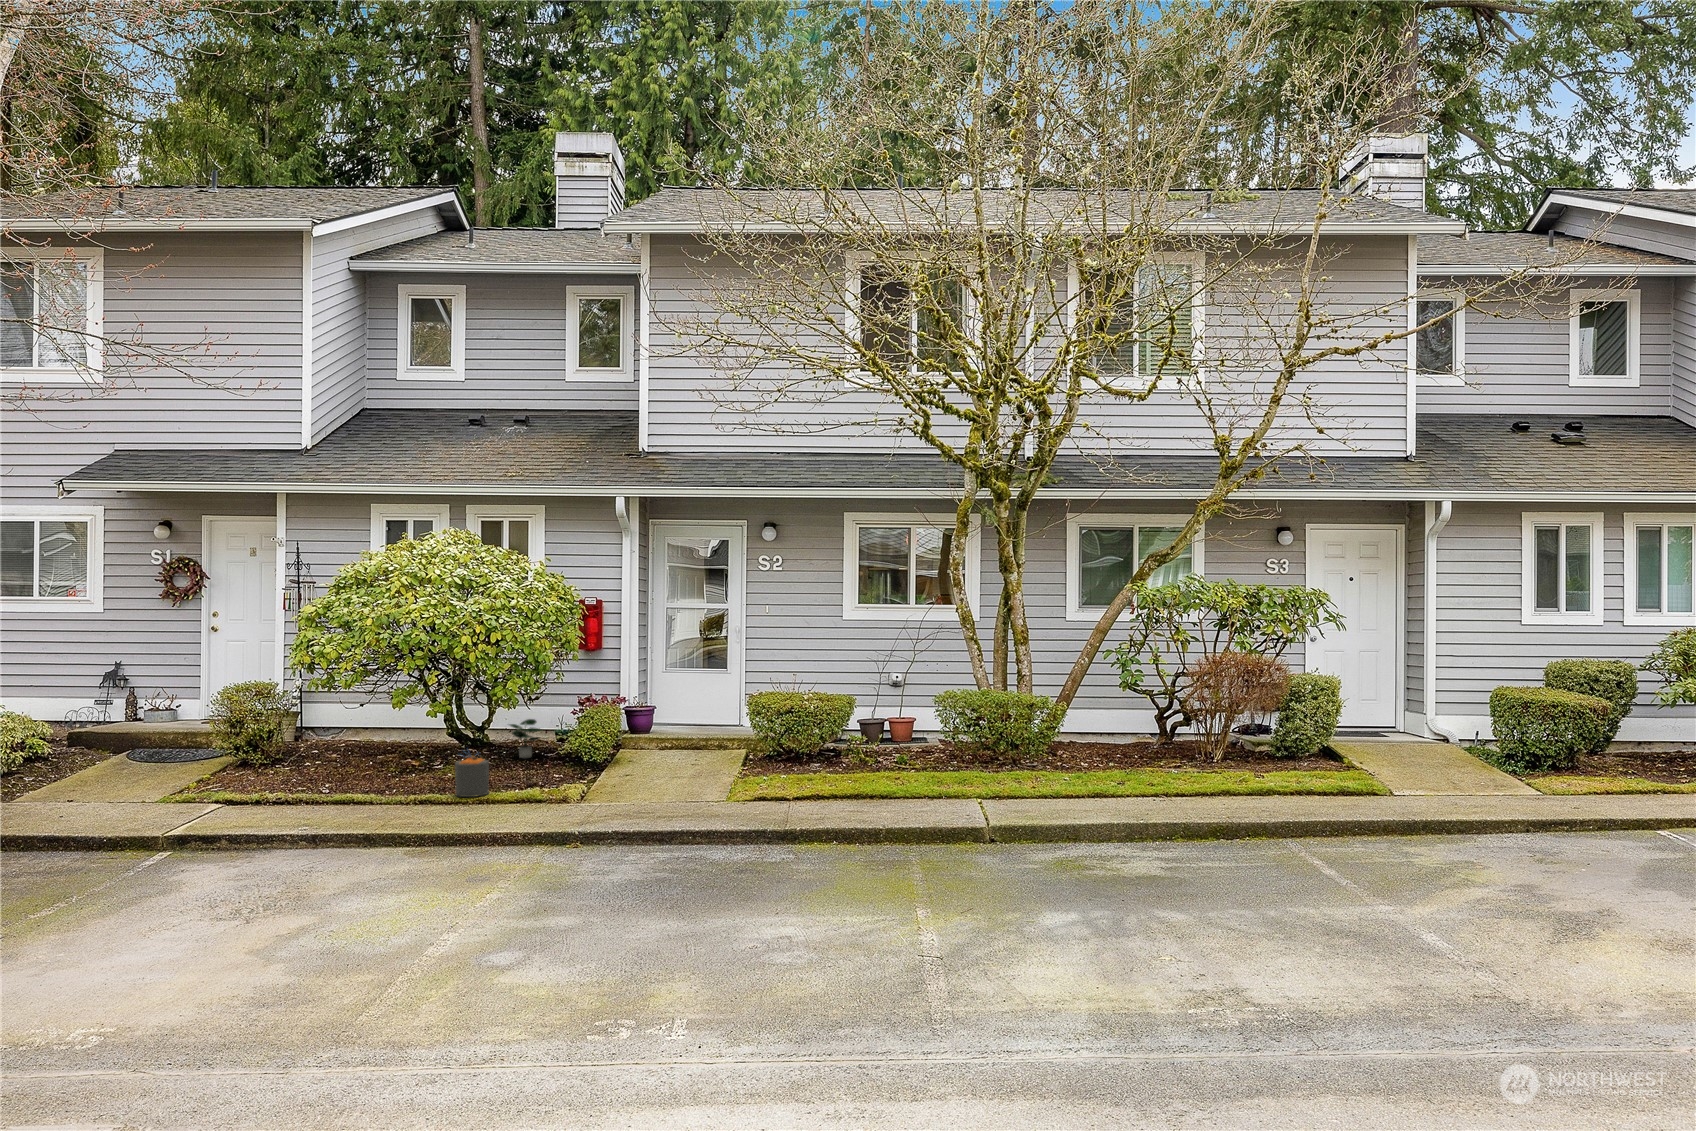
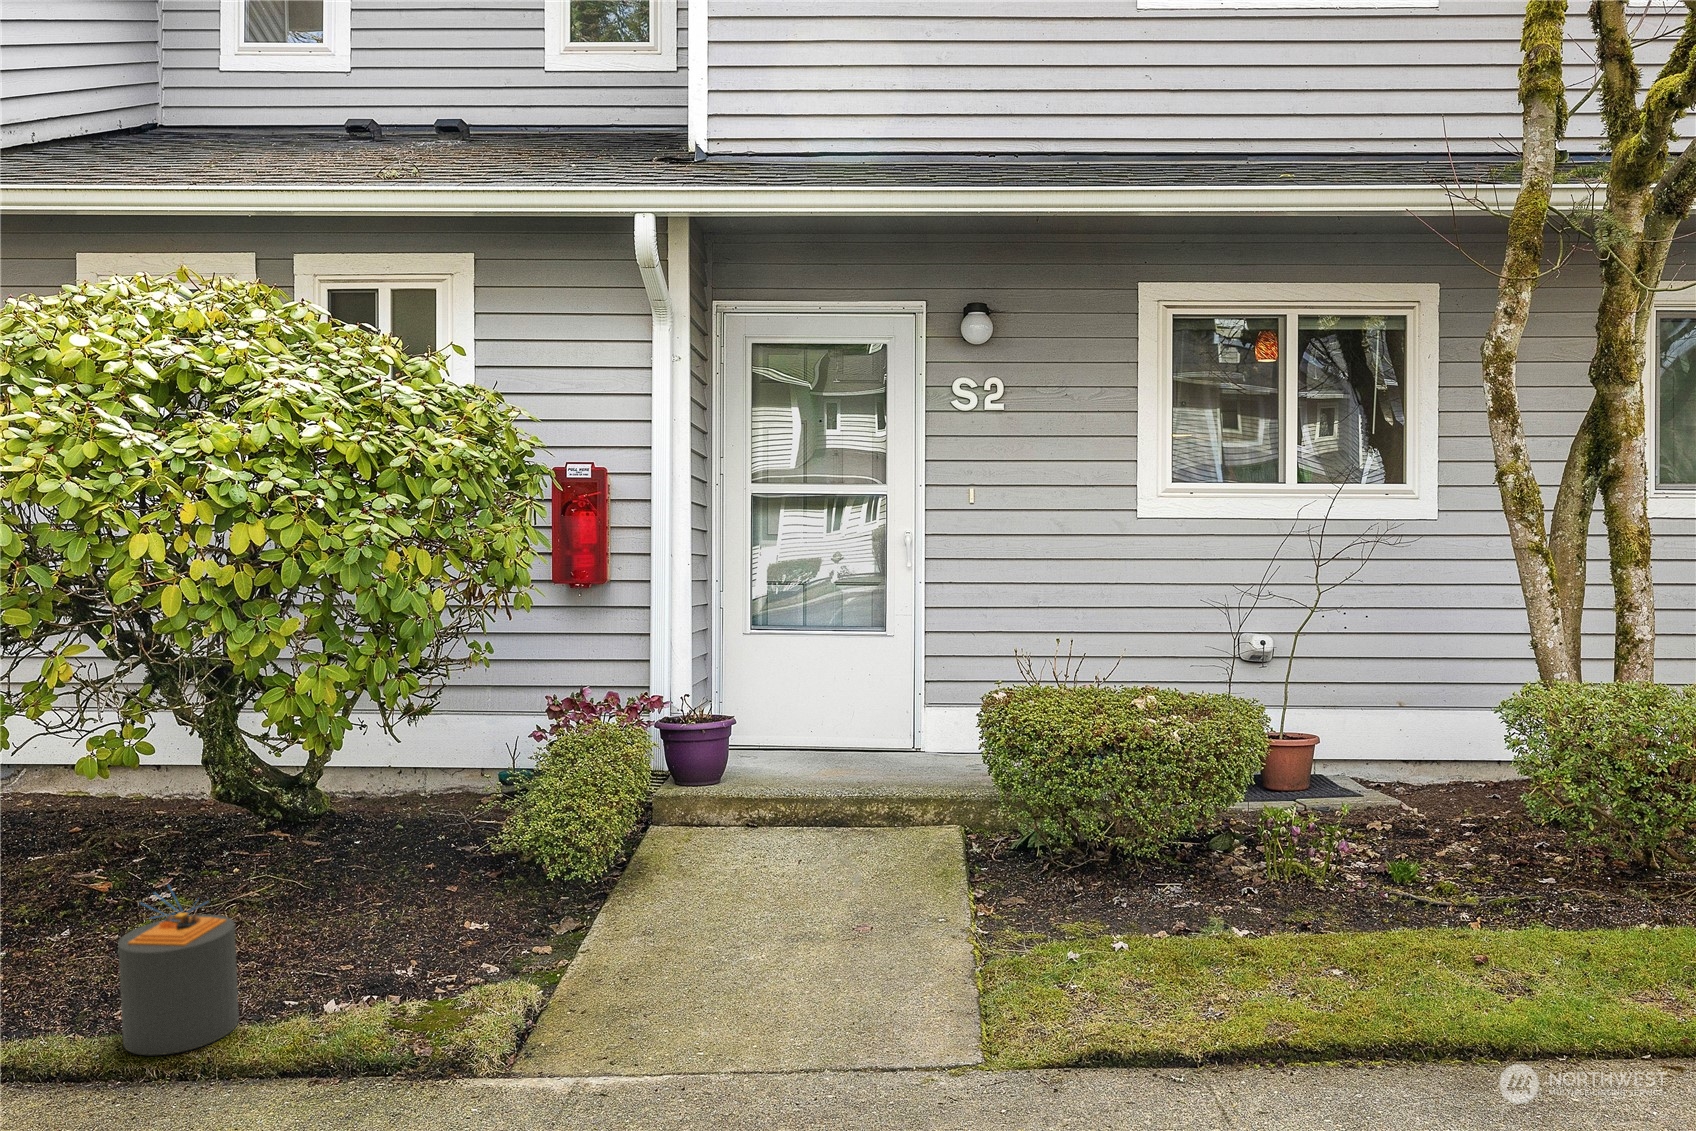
potted plant: present [510,719,541,758] -> none [348,760,445,868]

